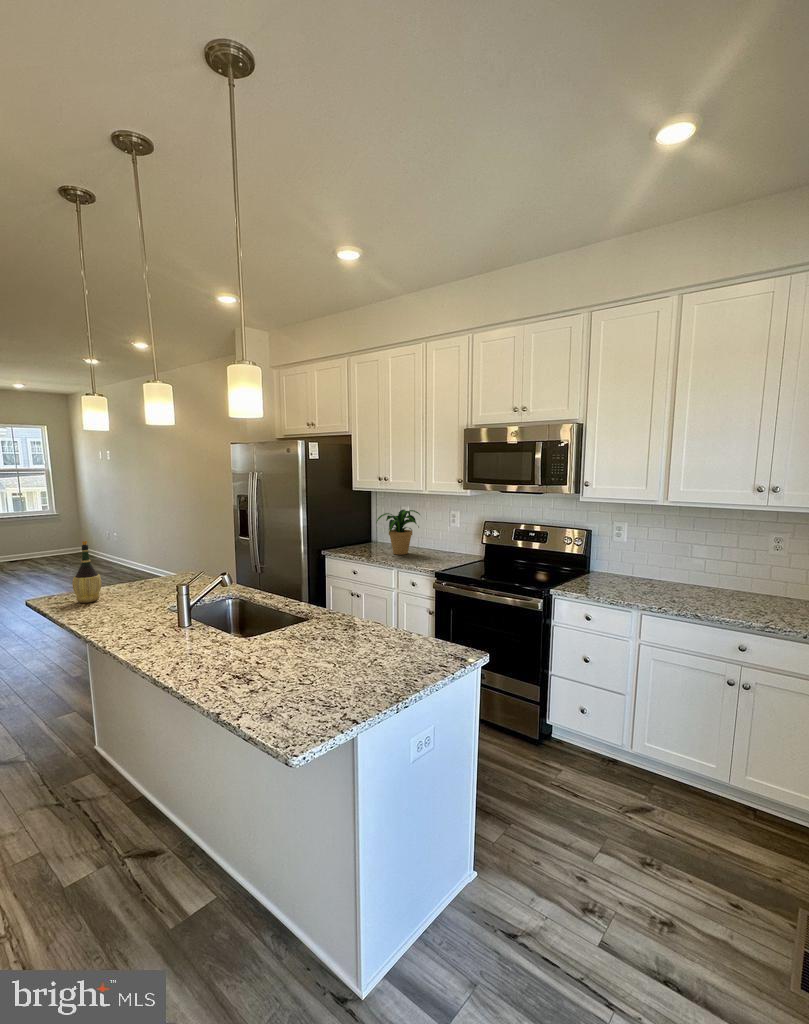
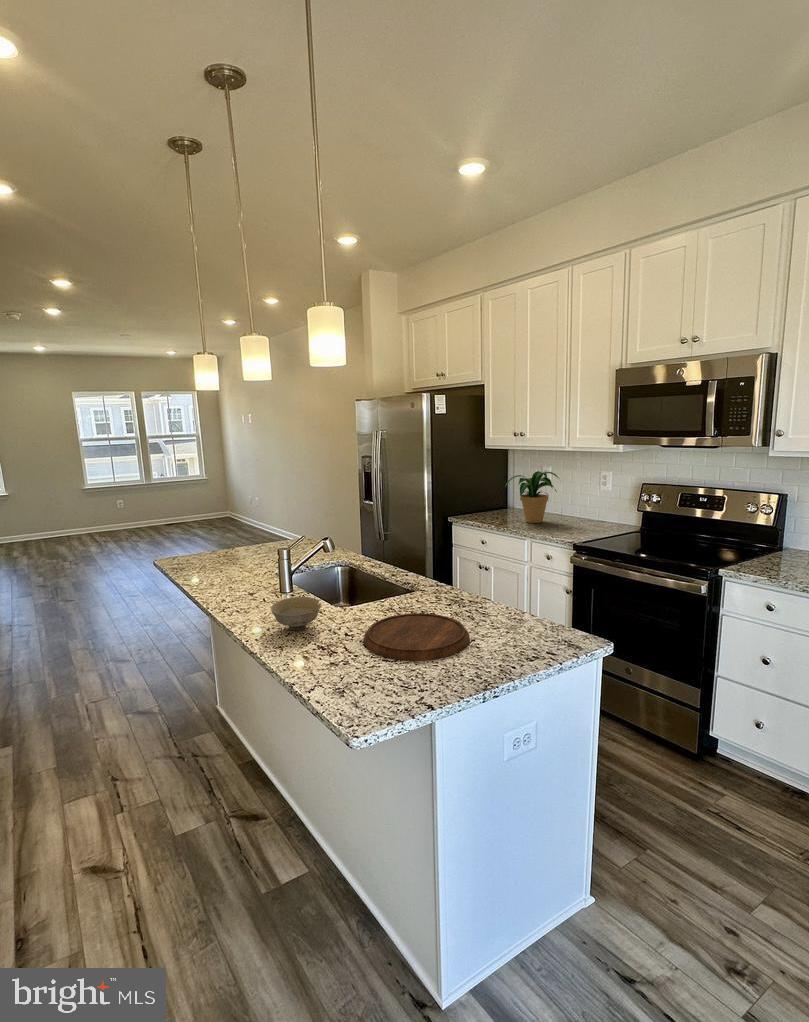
wine bottle: present [72,541,102,603] -> none [197,501,222,561]
bowl: none [180,631,231,665] -> present [271,597,321,630]
cutting board: none [276,639,373,682] -> present [364,613,469,661]

